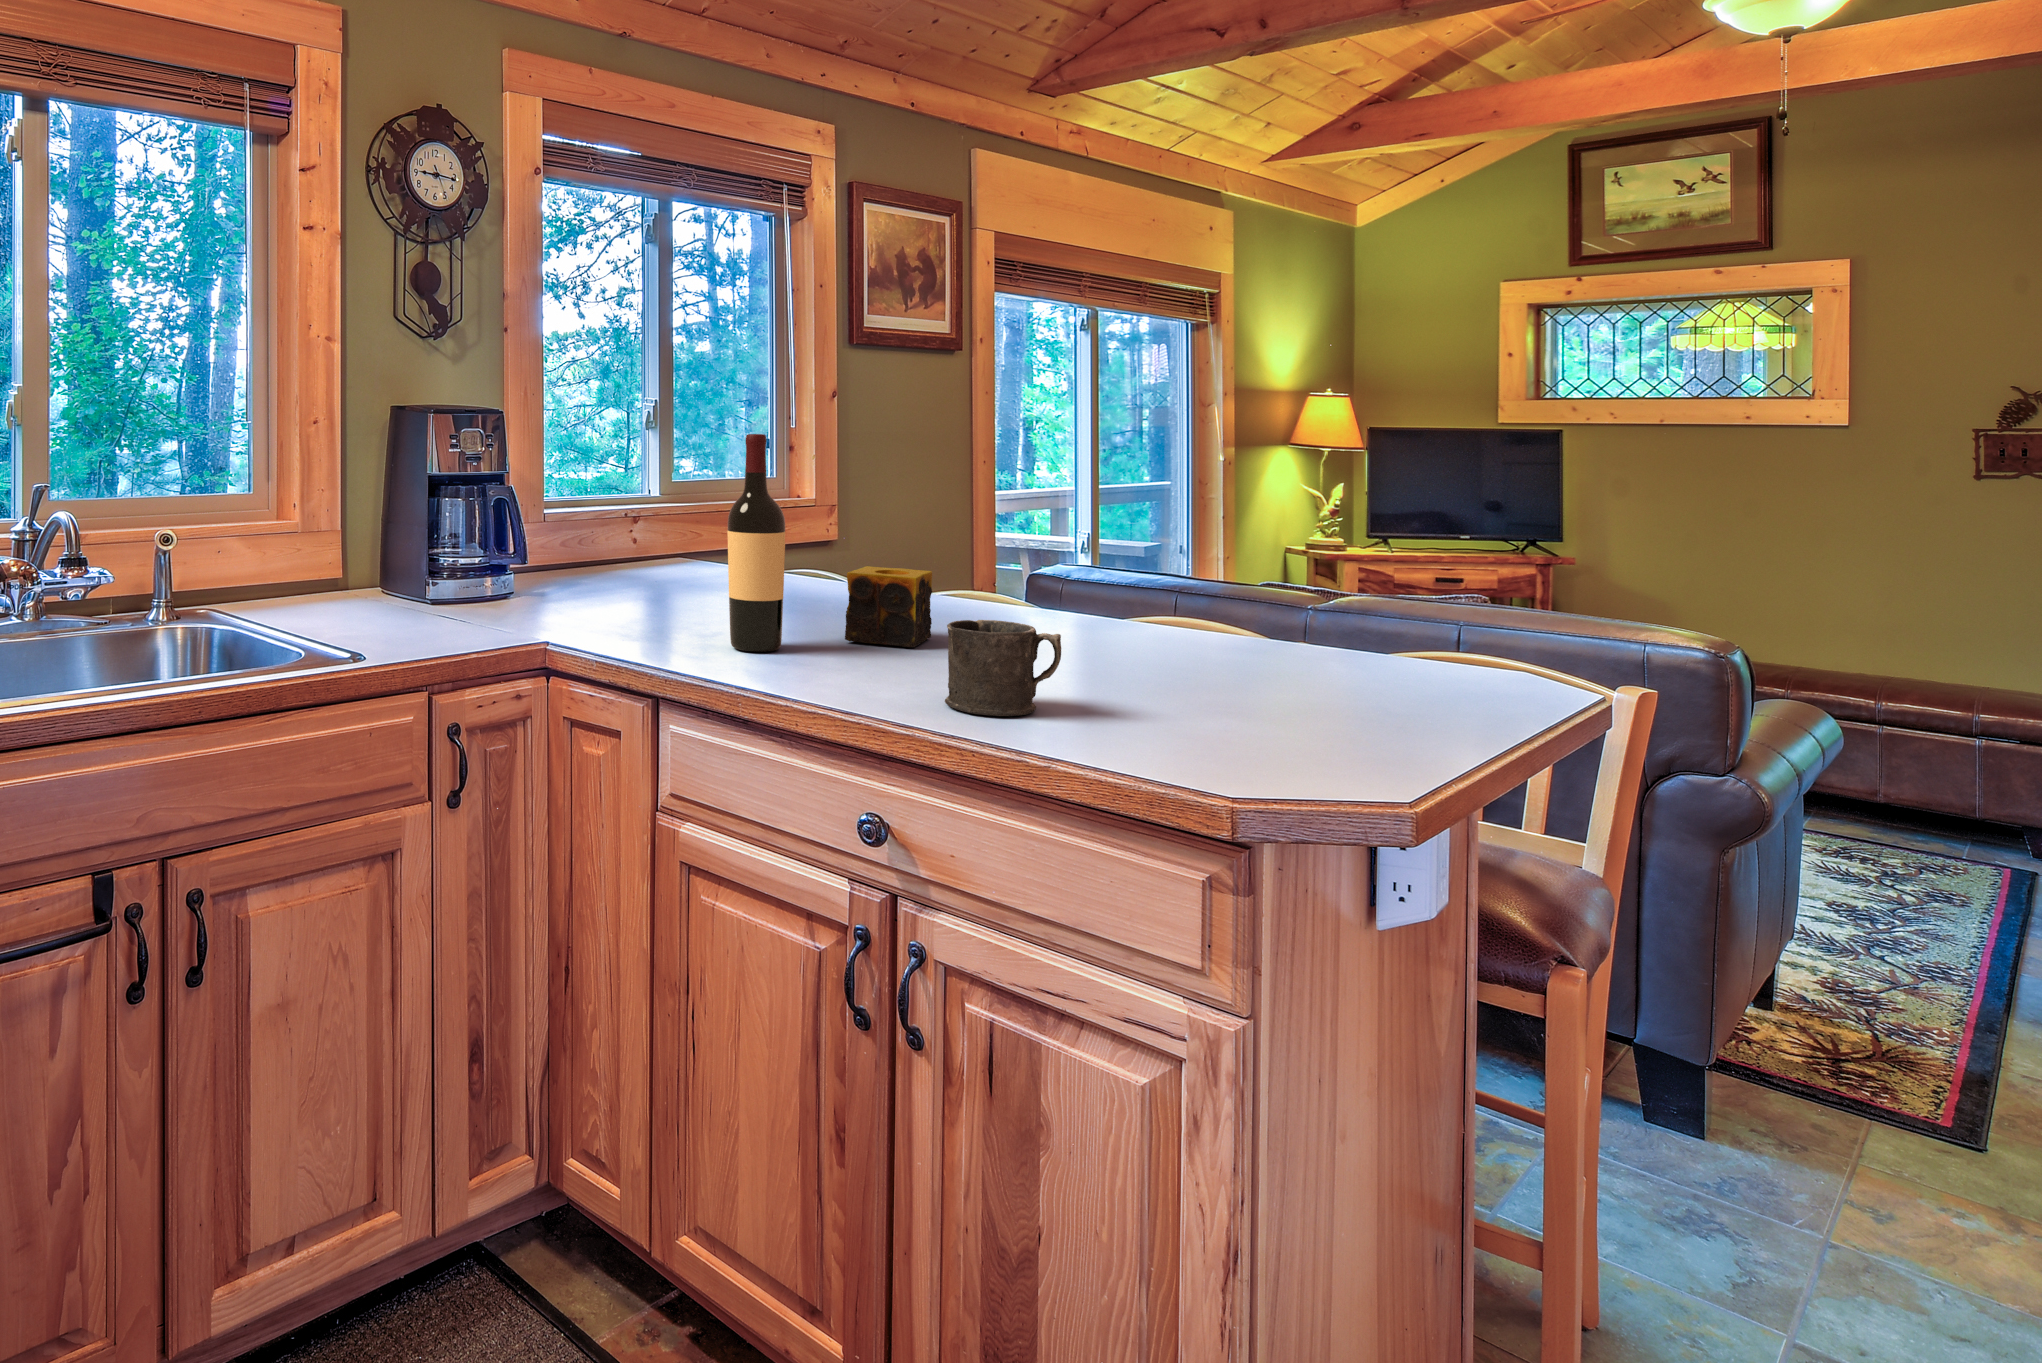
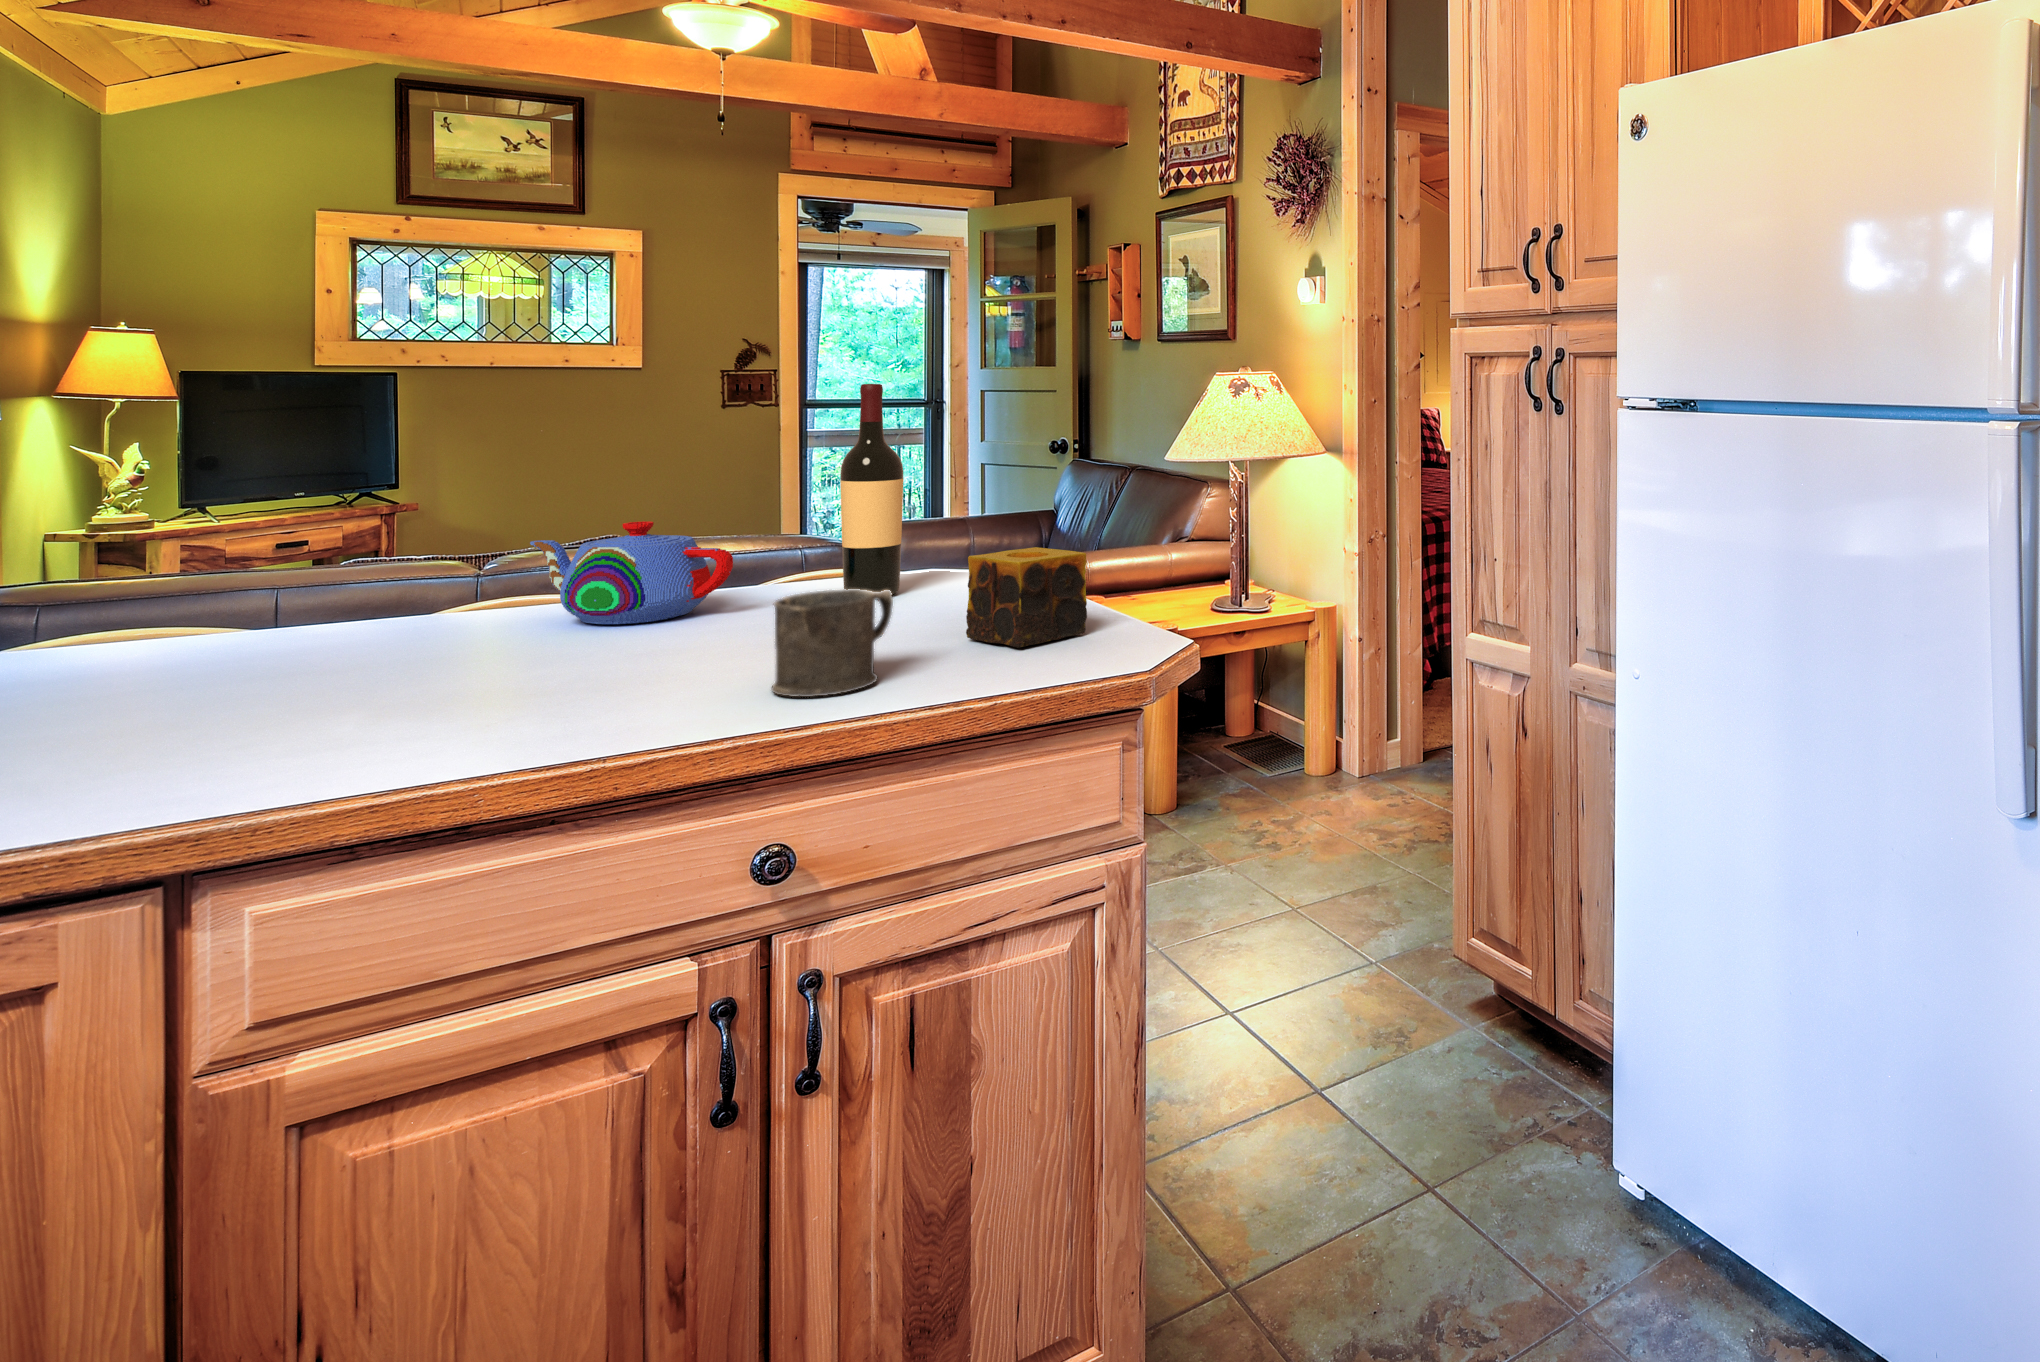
wine bottle: present [728,434,785,652] -> present [840,384,903,595]
teapot: none [1053,554,1174,644] -> present [530,521,733,624]
candle: present [845,566,932,647] -> present [966,547,1087,648]

